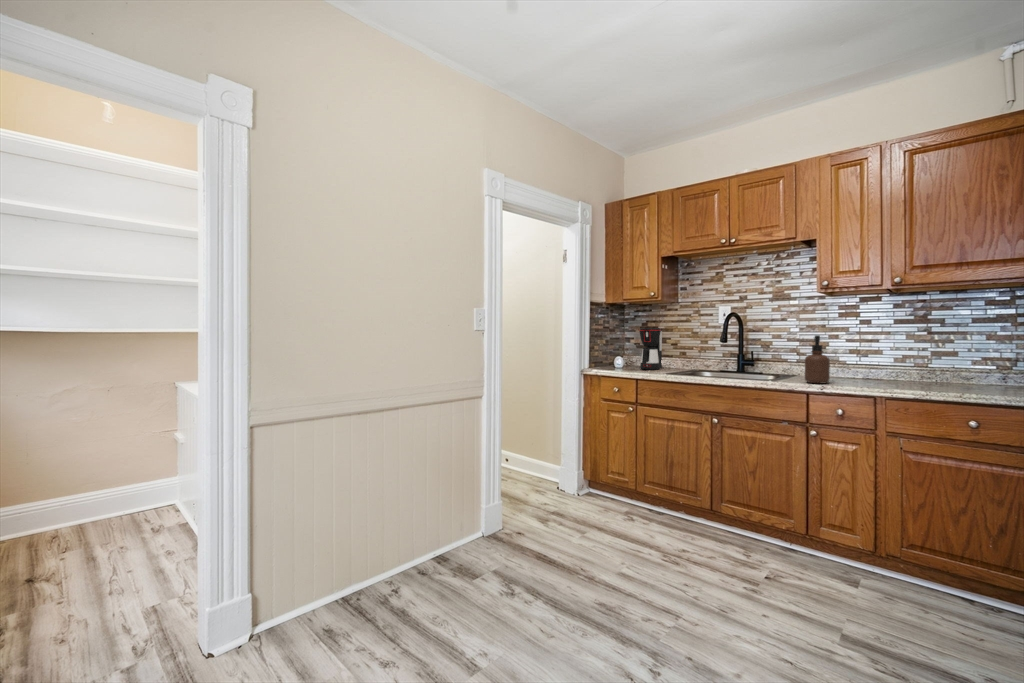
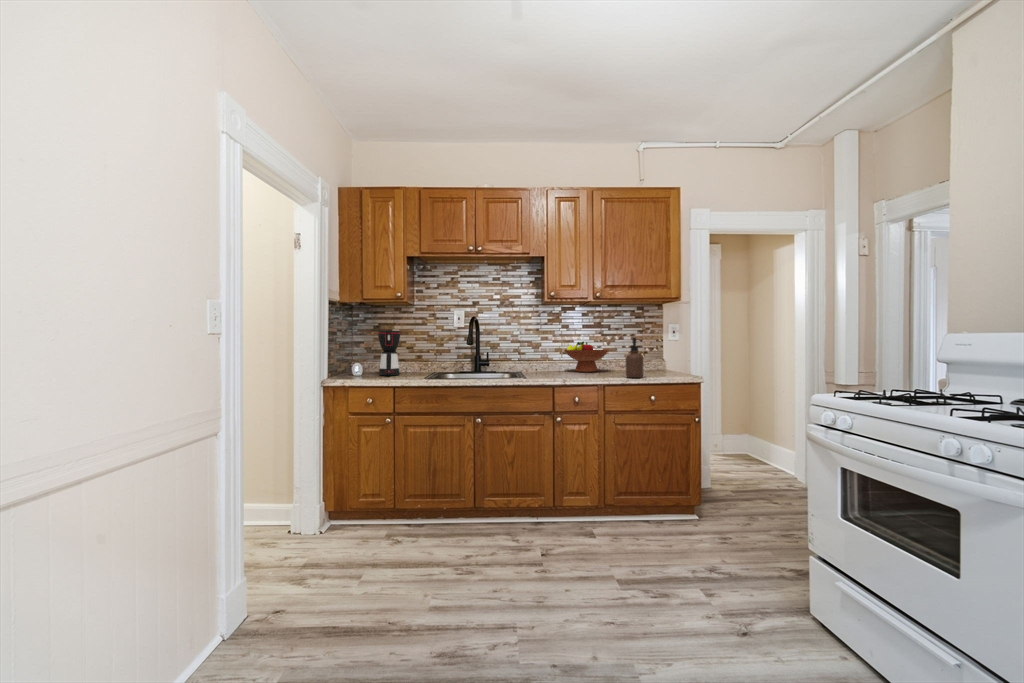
soap dispenser: present [805,335,830,384] -> present [625,338,644,378]
fruit bowl: none [857,340,935,380] -> present [564,341,609,372]

